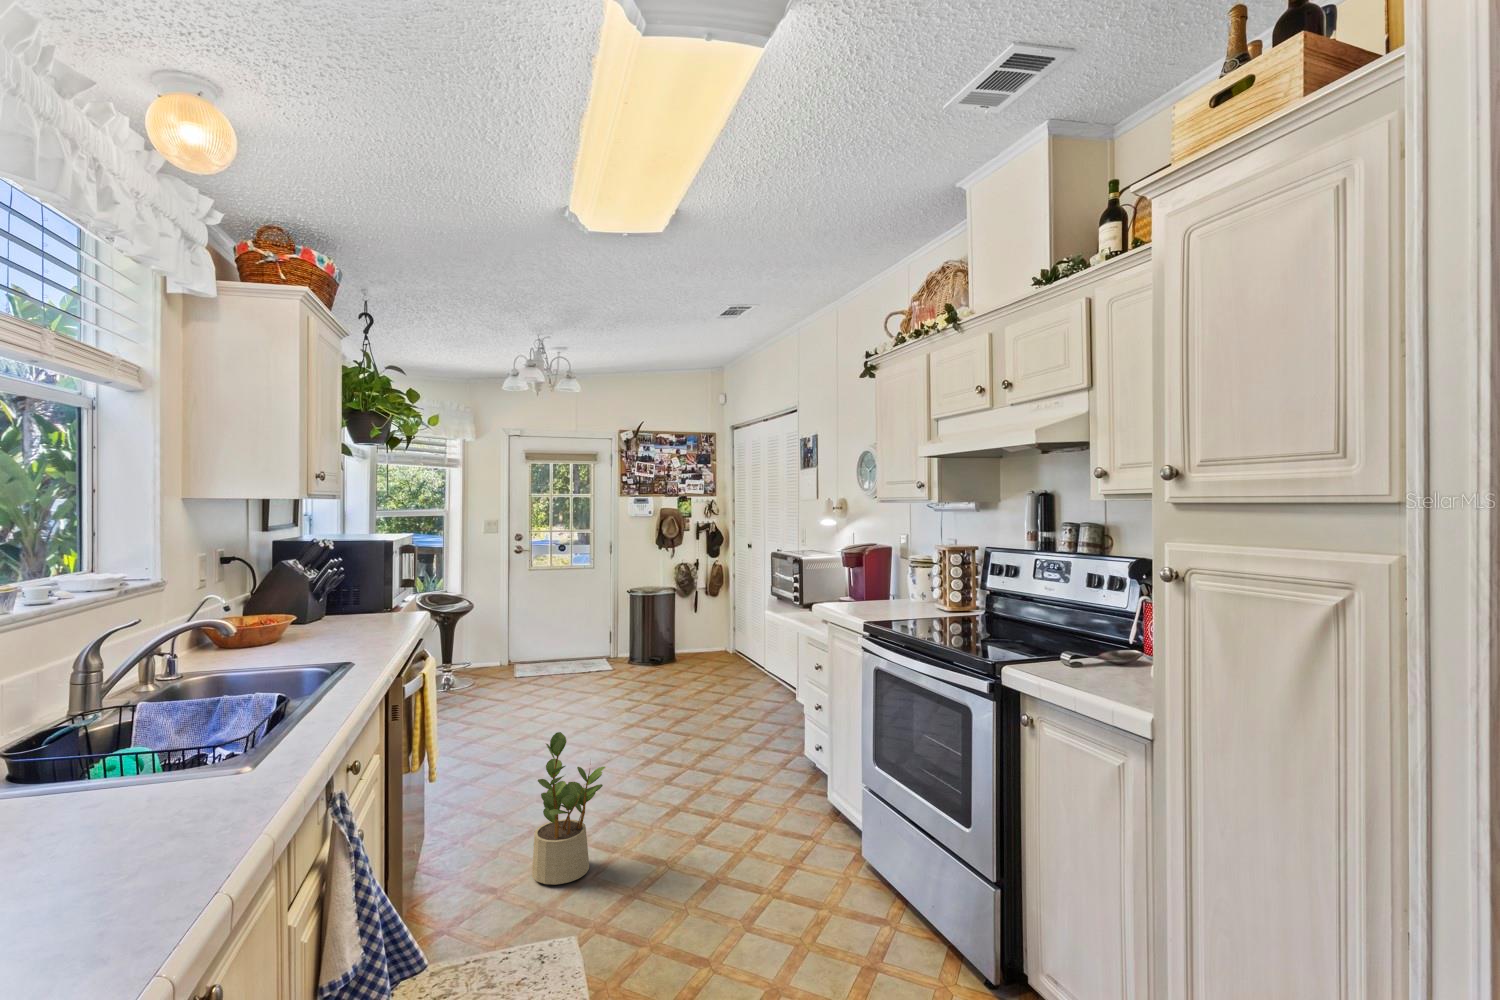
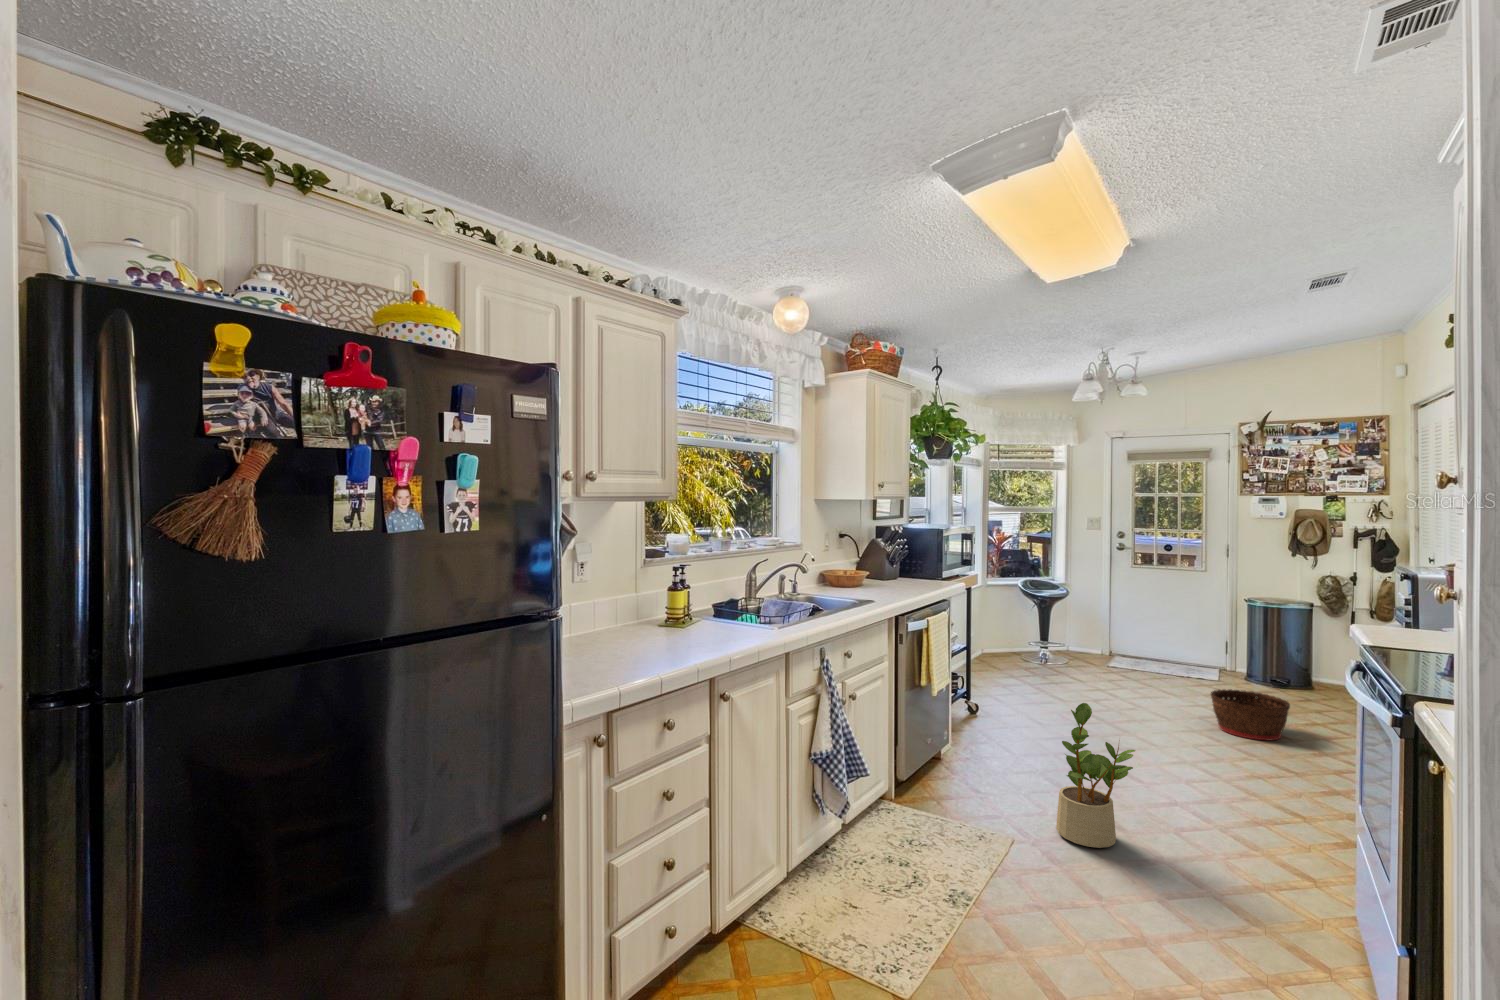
basket: none [619,677,676,721] -> present [1211,689,1290,740]

